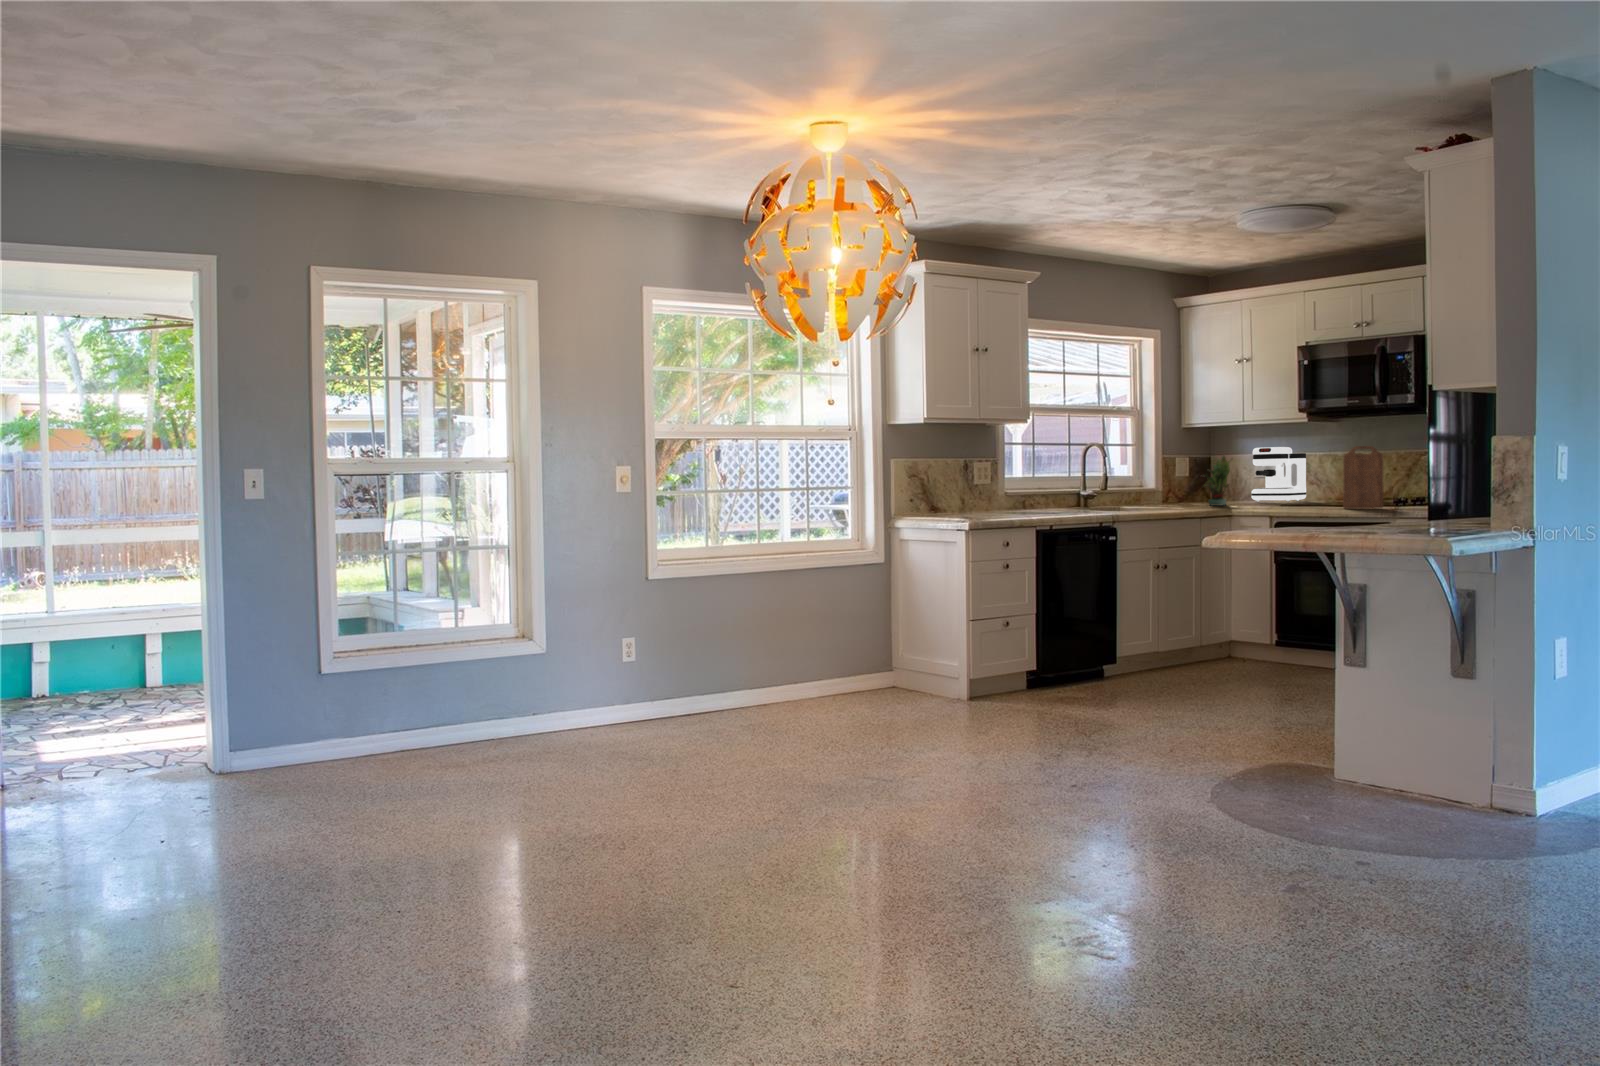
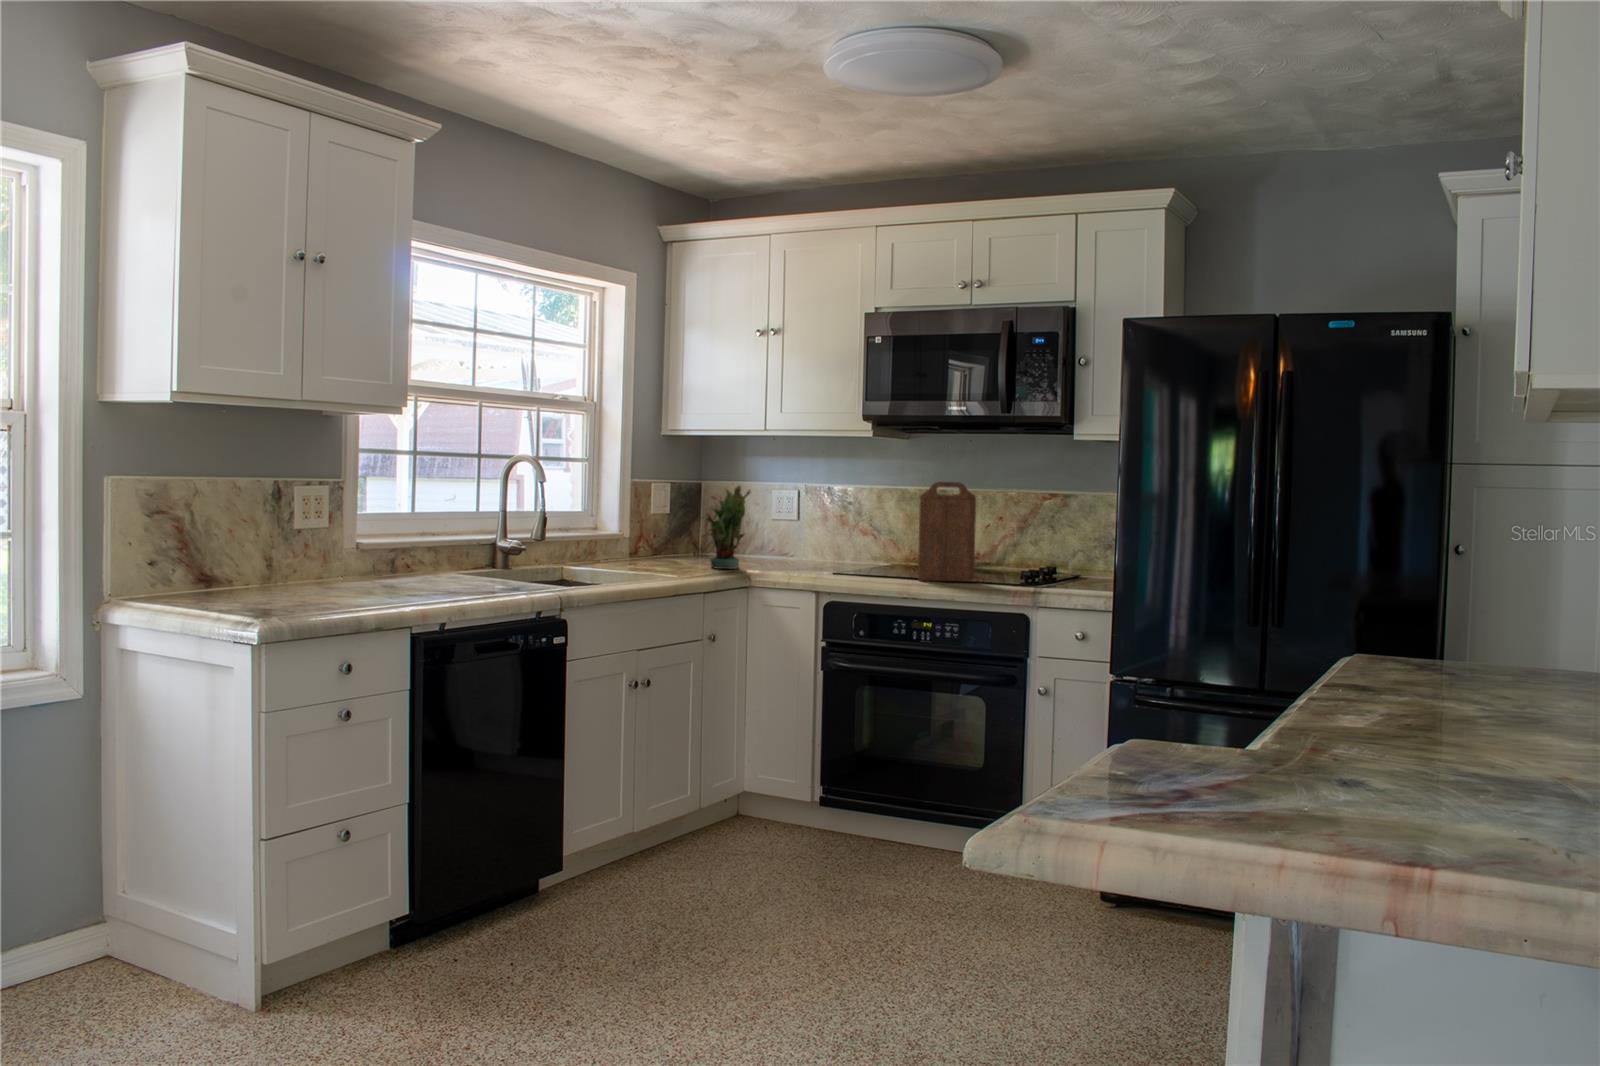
coffee maker: present [1251,447,1306,502] -> none [772,474,851,562]

